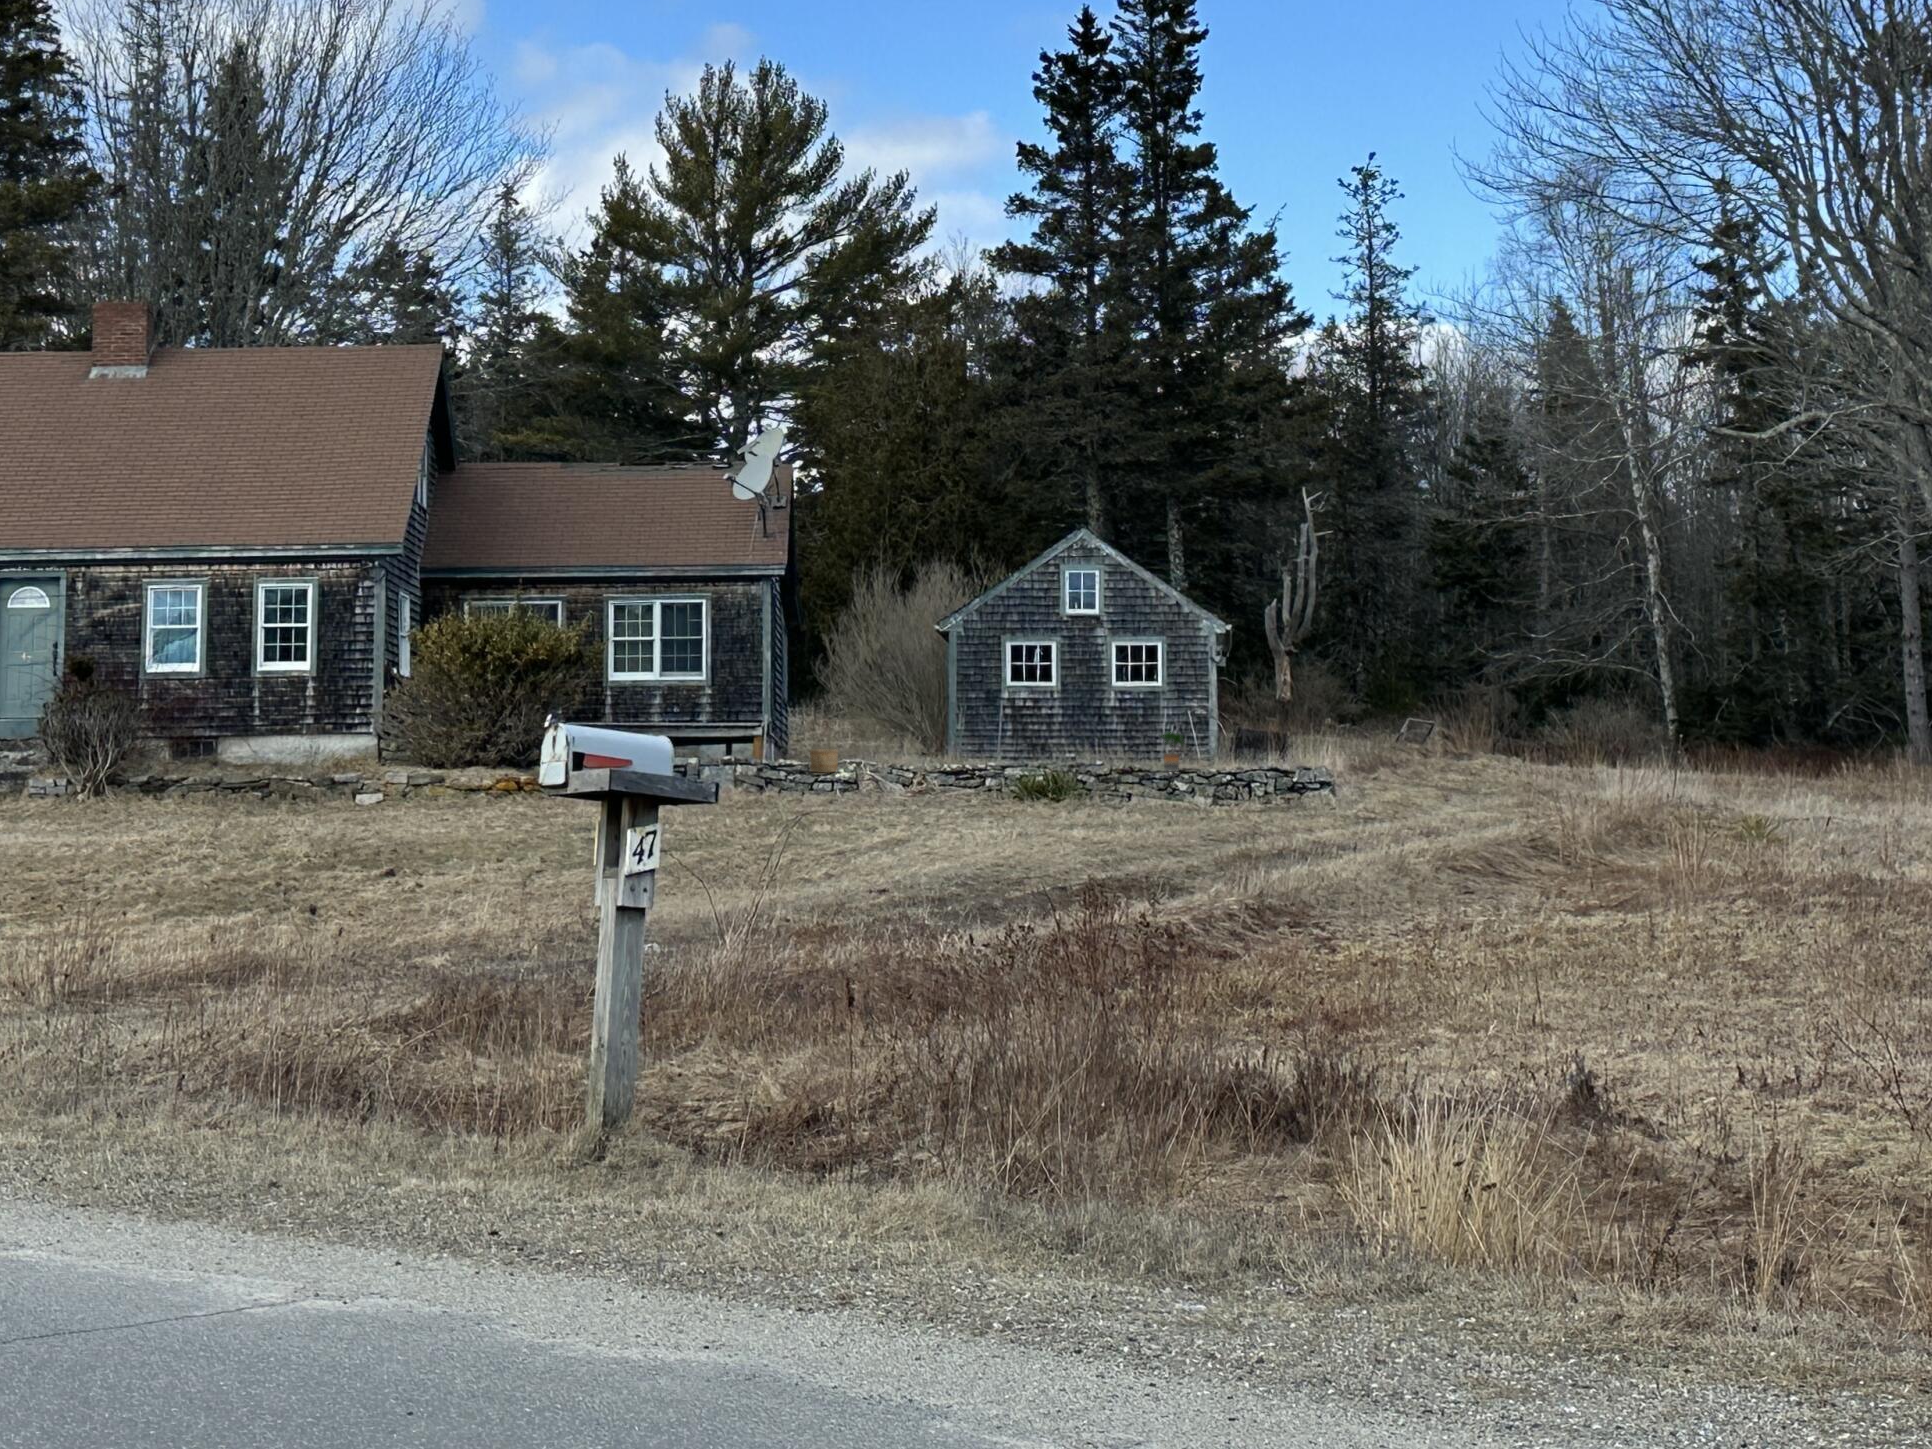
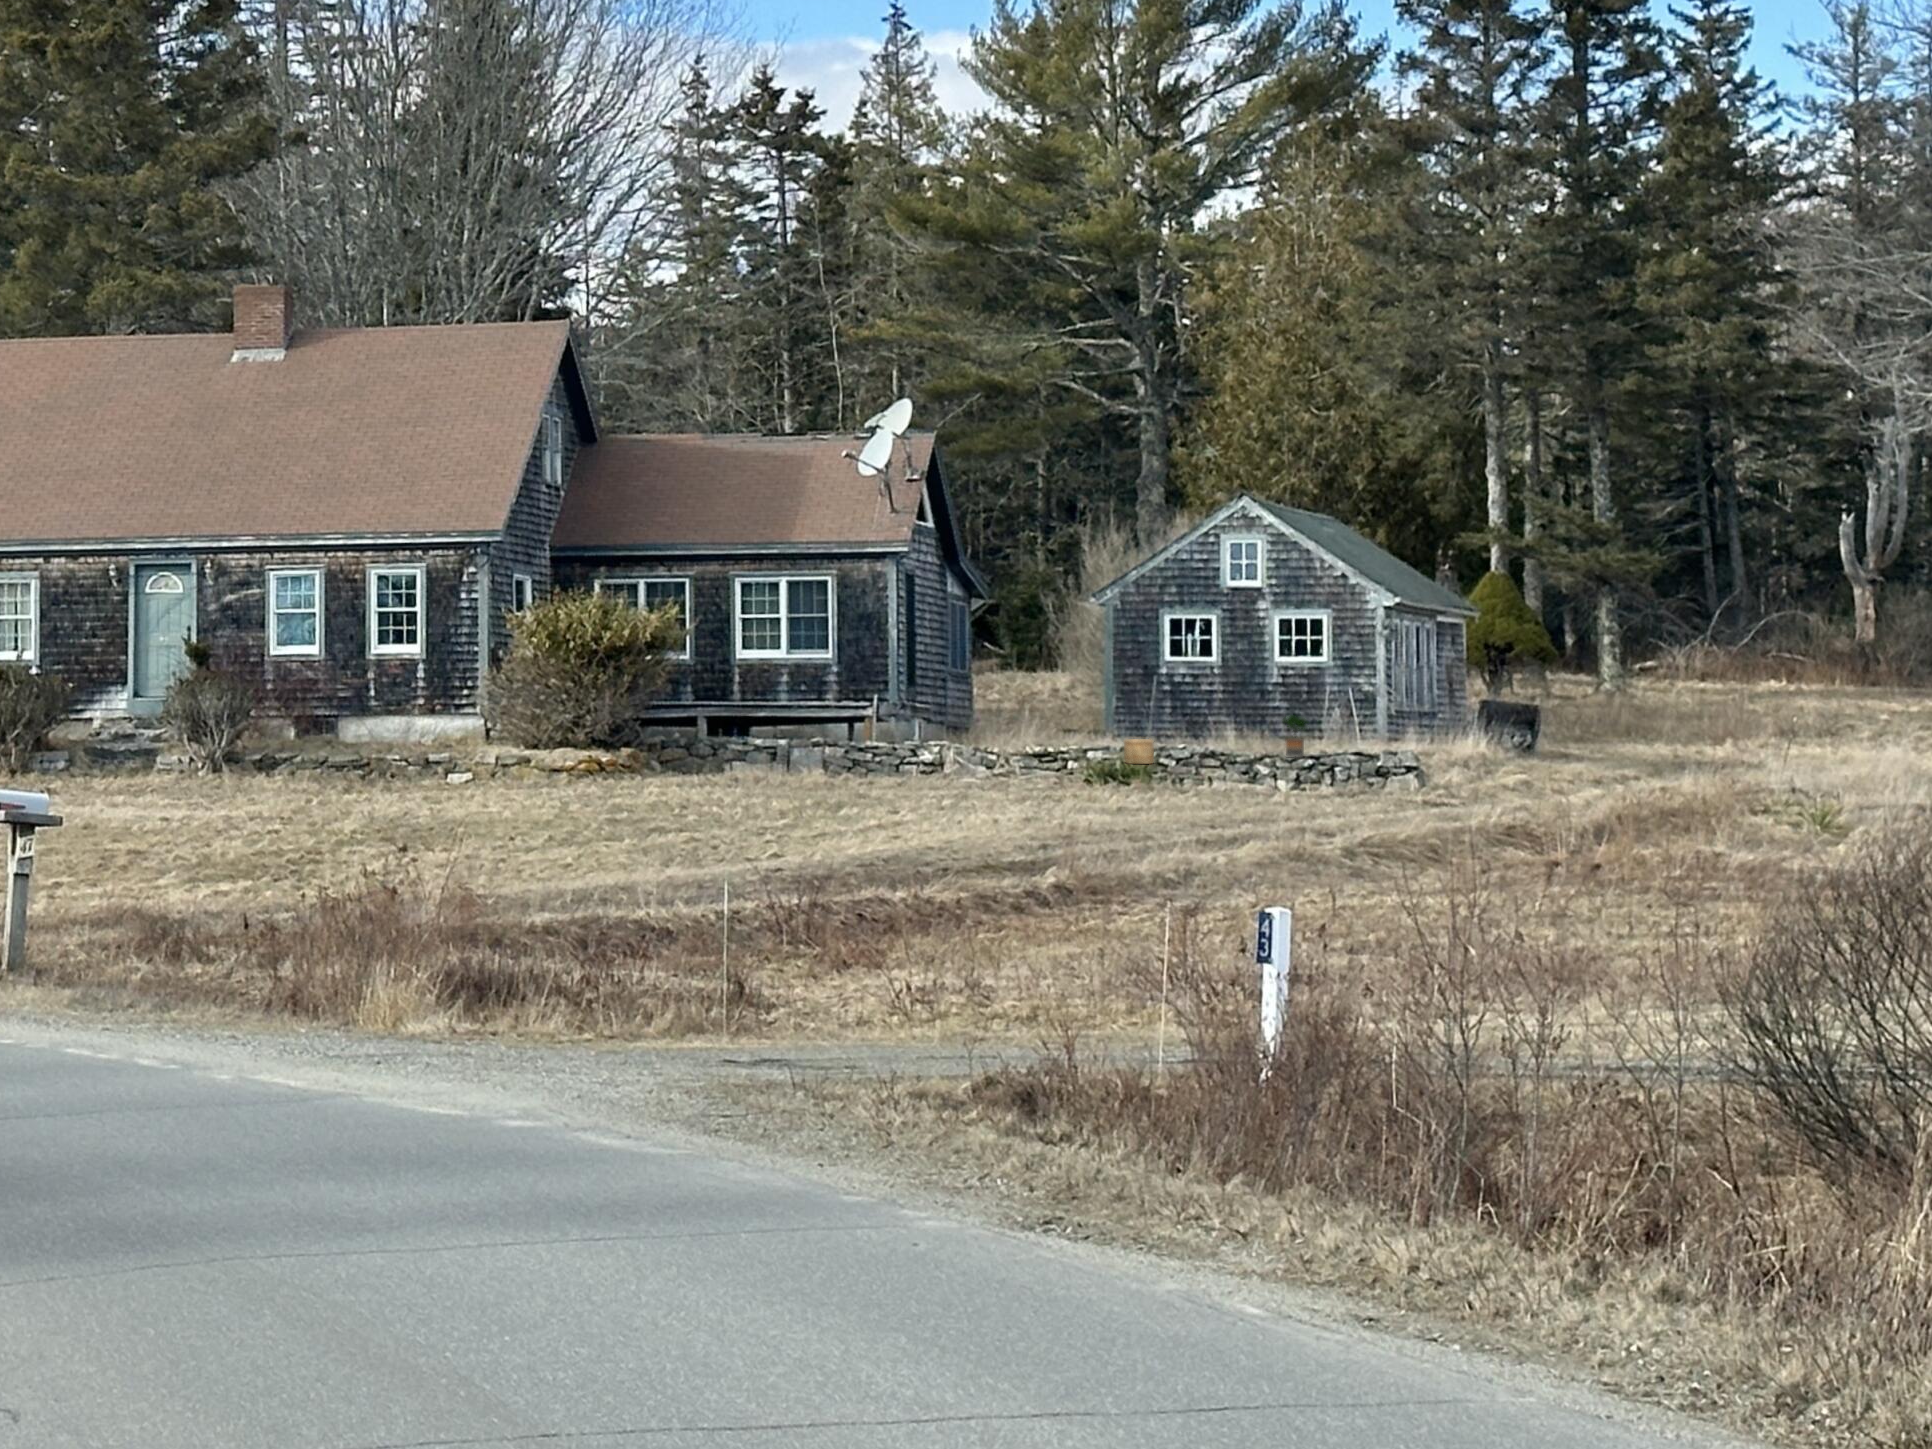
wooden bucket: present [810,749,838,773] -> present [1124,739,1154,764]

